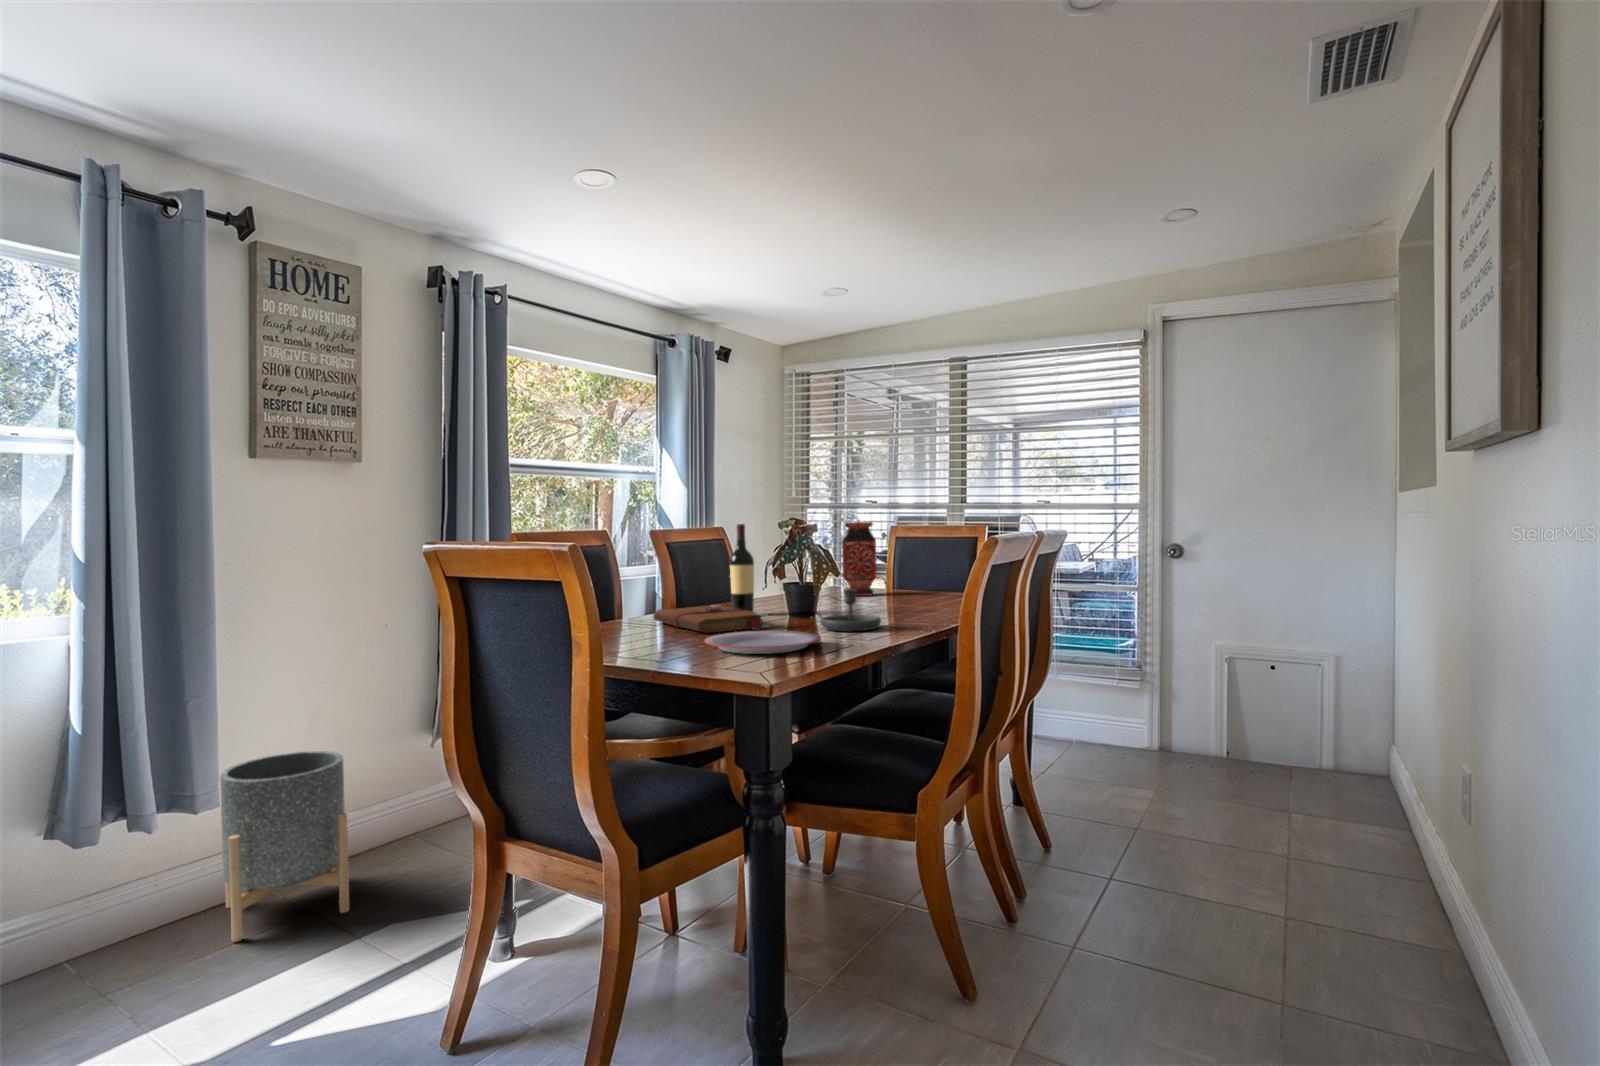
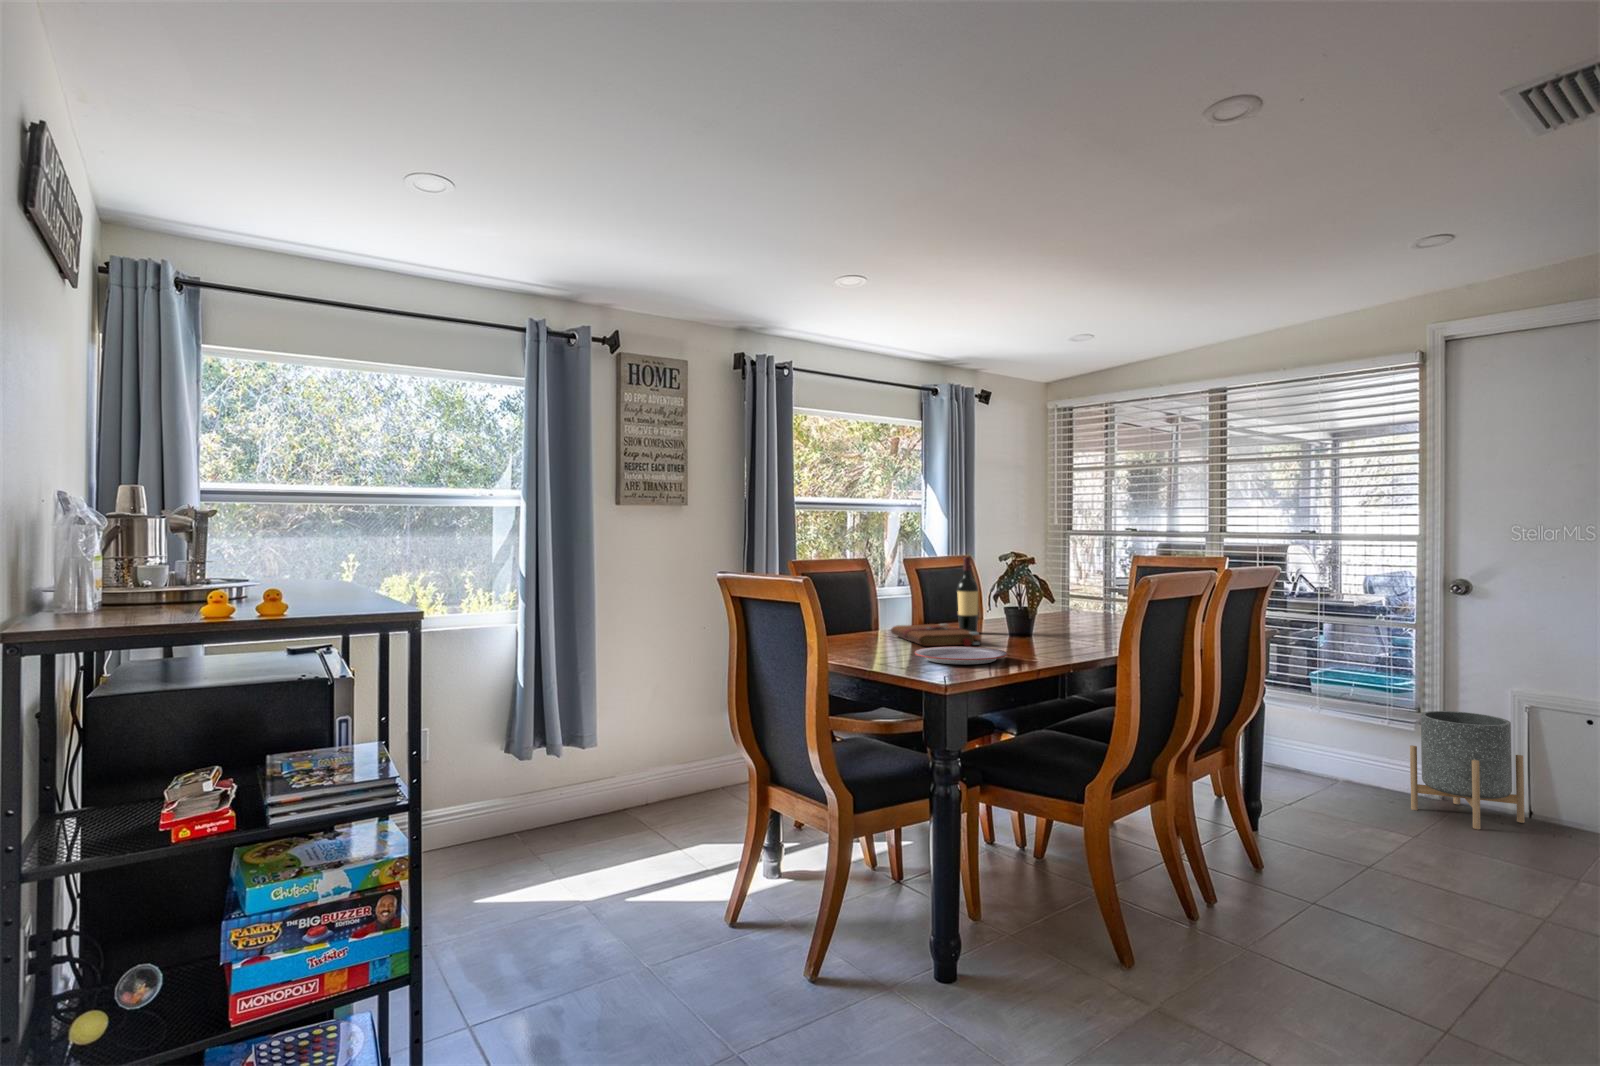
vase: present [842,522,877,596] -> none [1072,553,1107,621]
candlestick: present [812,589,881,631] -> none [1015,616,1074,652]
planter: present [220,751,349,942] -> present [1410,711,1525,830]

